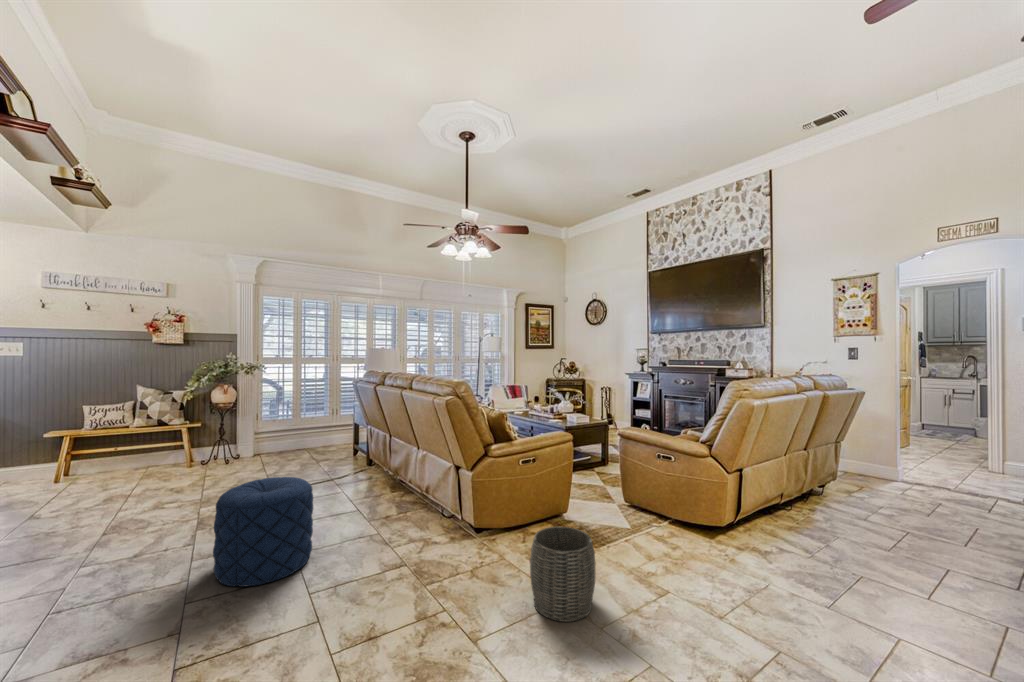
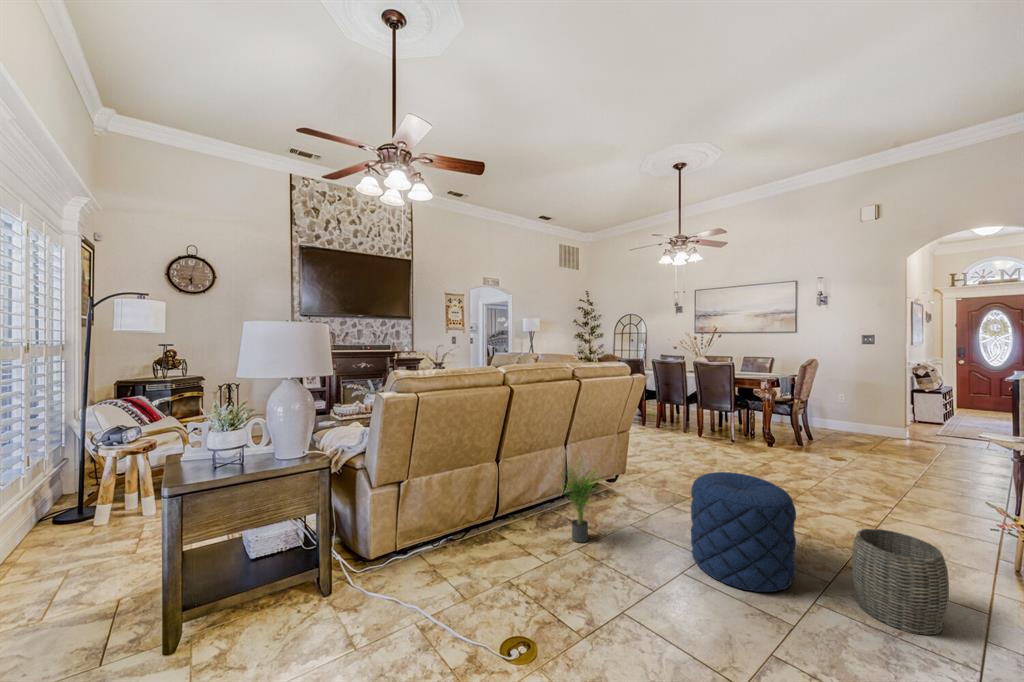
potted plant: none [351,446,394,514] -> present [562,468,594,543]
woven basket: present [530,527,595,622] -> present [852,529,949,635]

